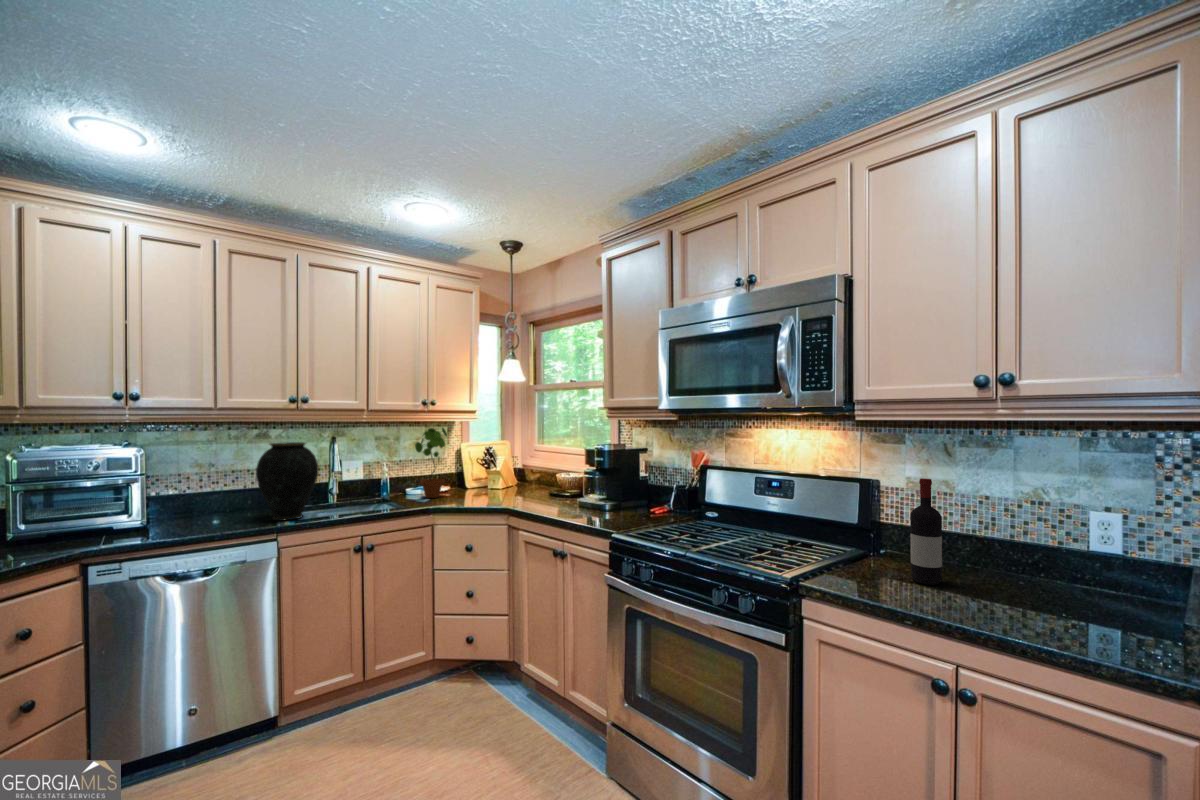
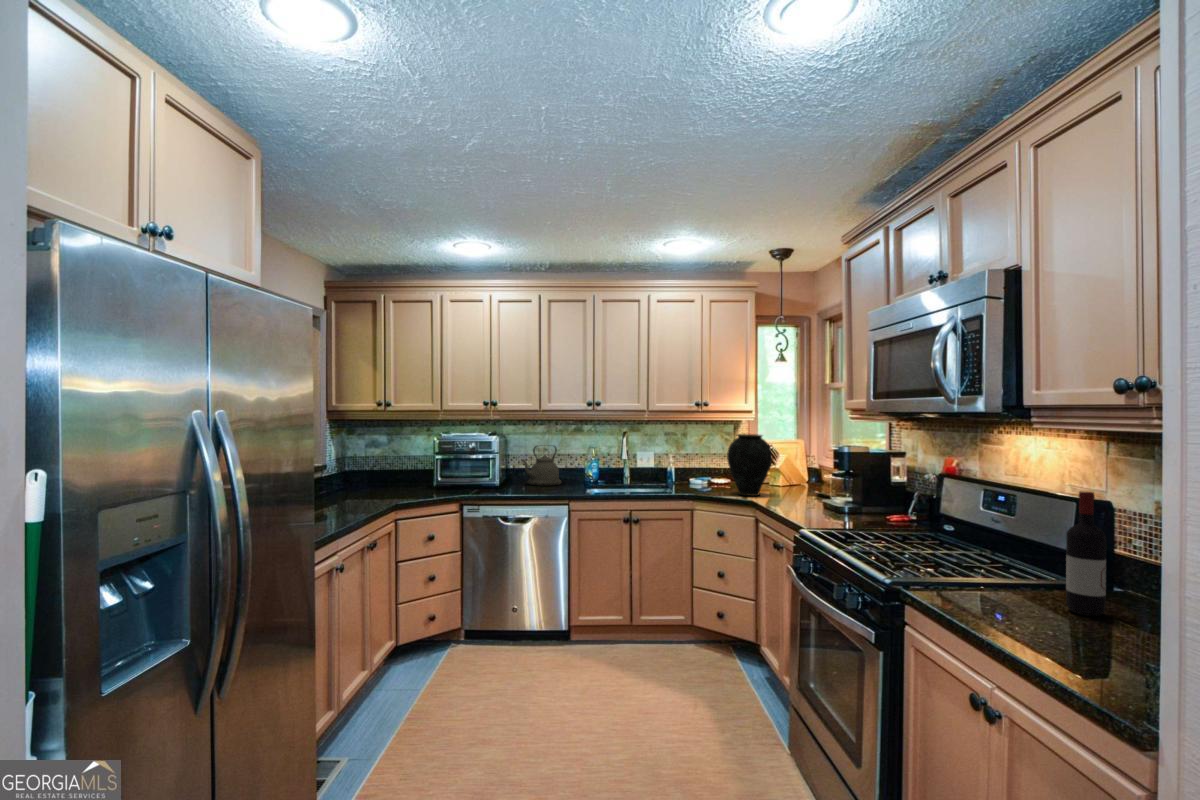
potted plant: present [415,428,447,498] -> none [689,425,719,490]
vase: present [256,442,319,521] -> present [727,434,772,496]
kettle: none [181,462,243,519] -> present [522,446,561,486]

